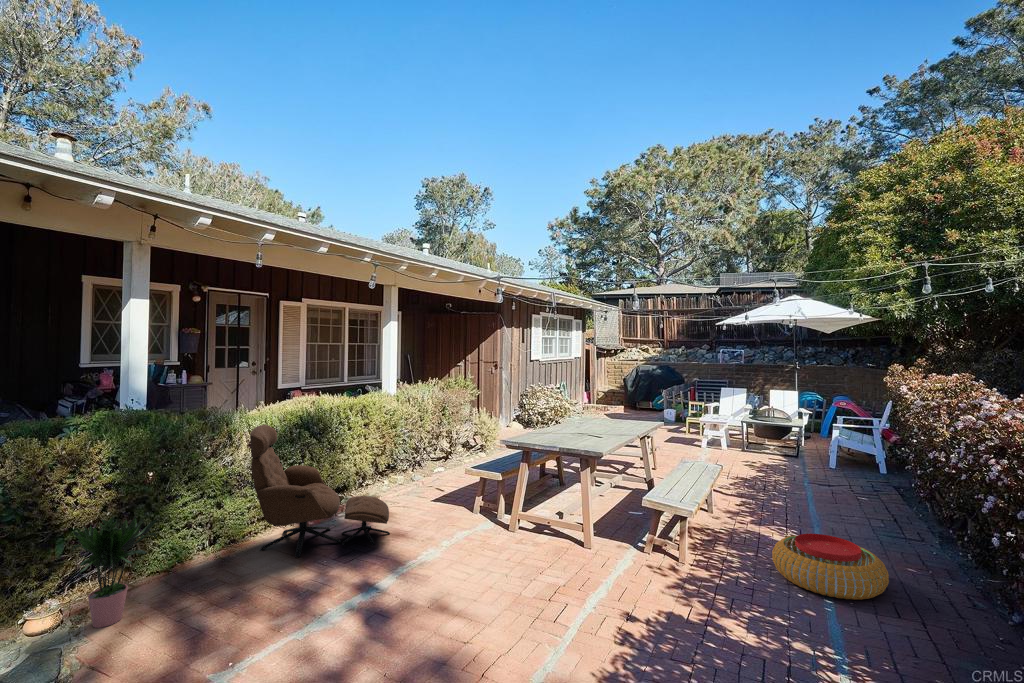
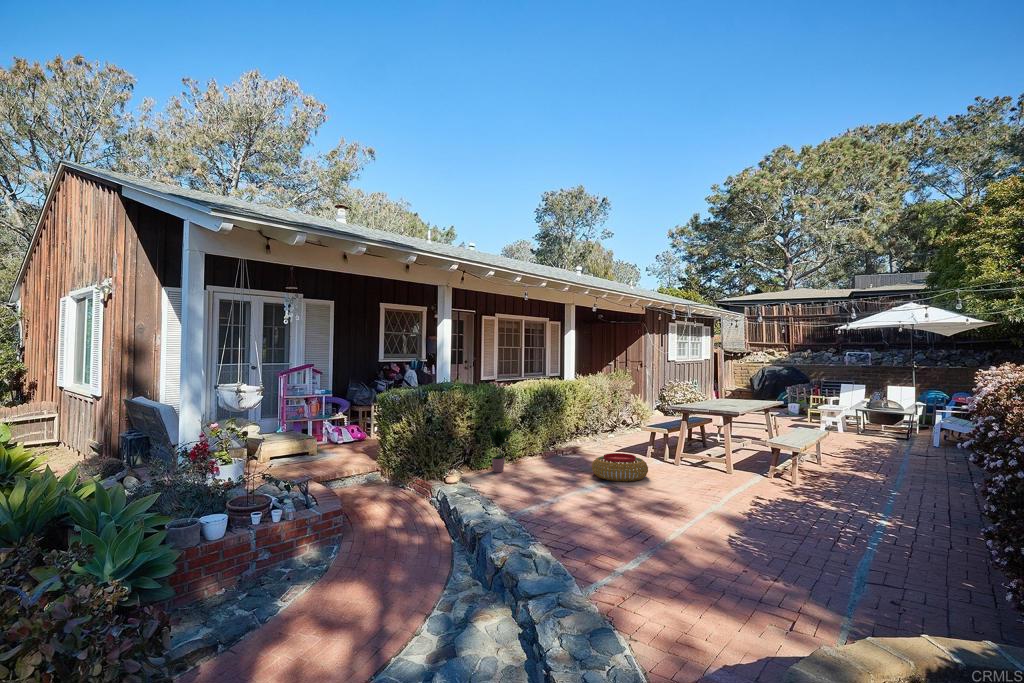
lounge chair: present [250,425,390,557] -> none [532,392,604,460]
pouf: present [772,534,889,600] -> present [592,453,648,481]

